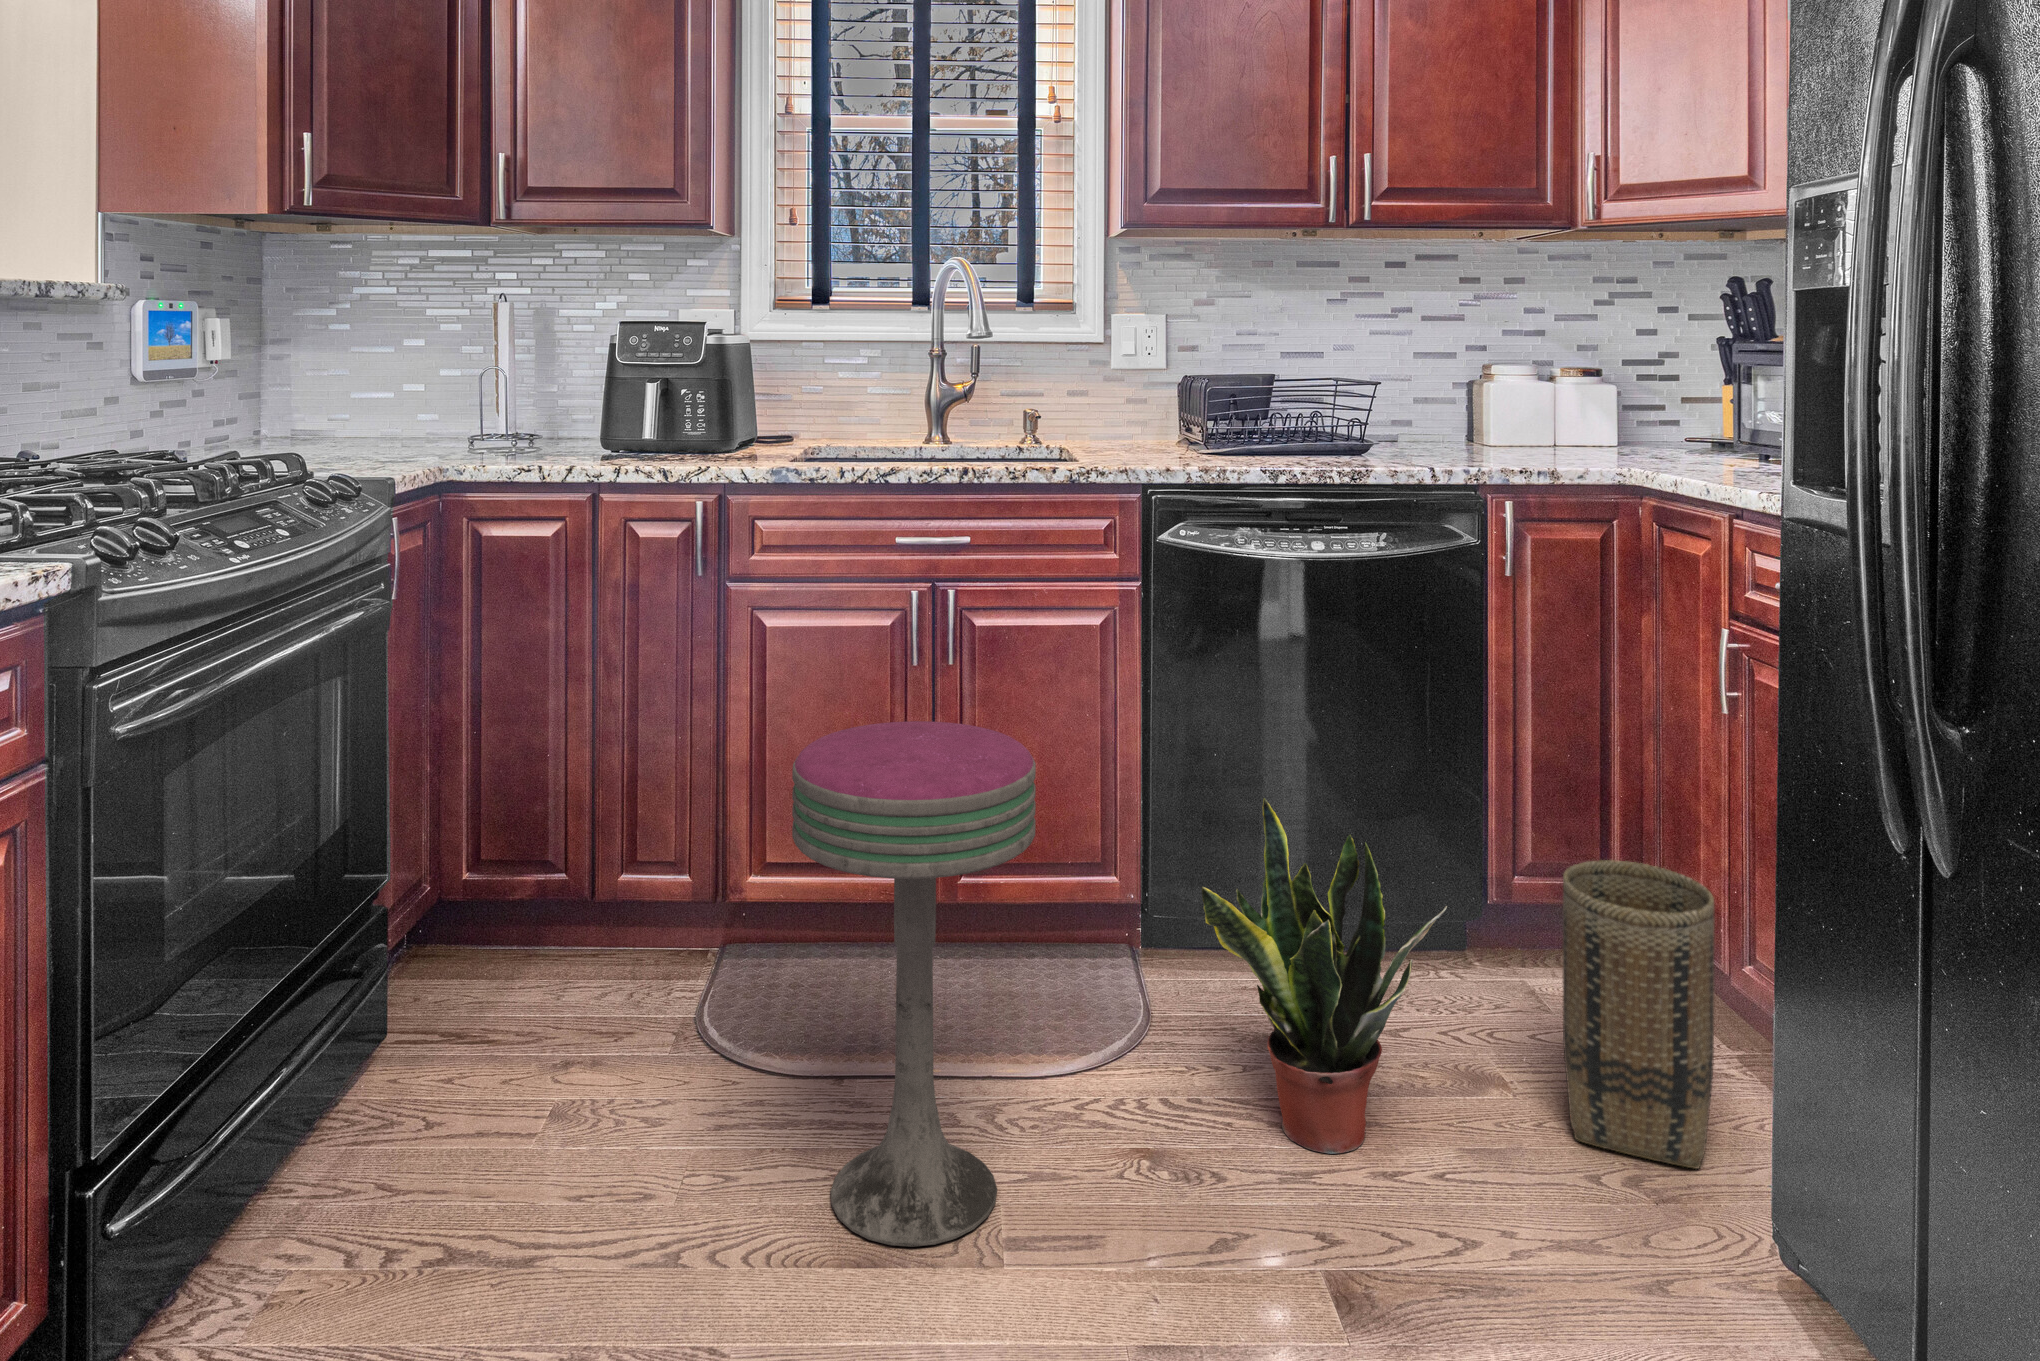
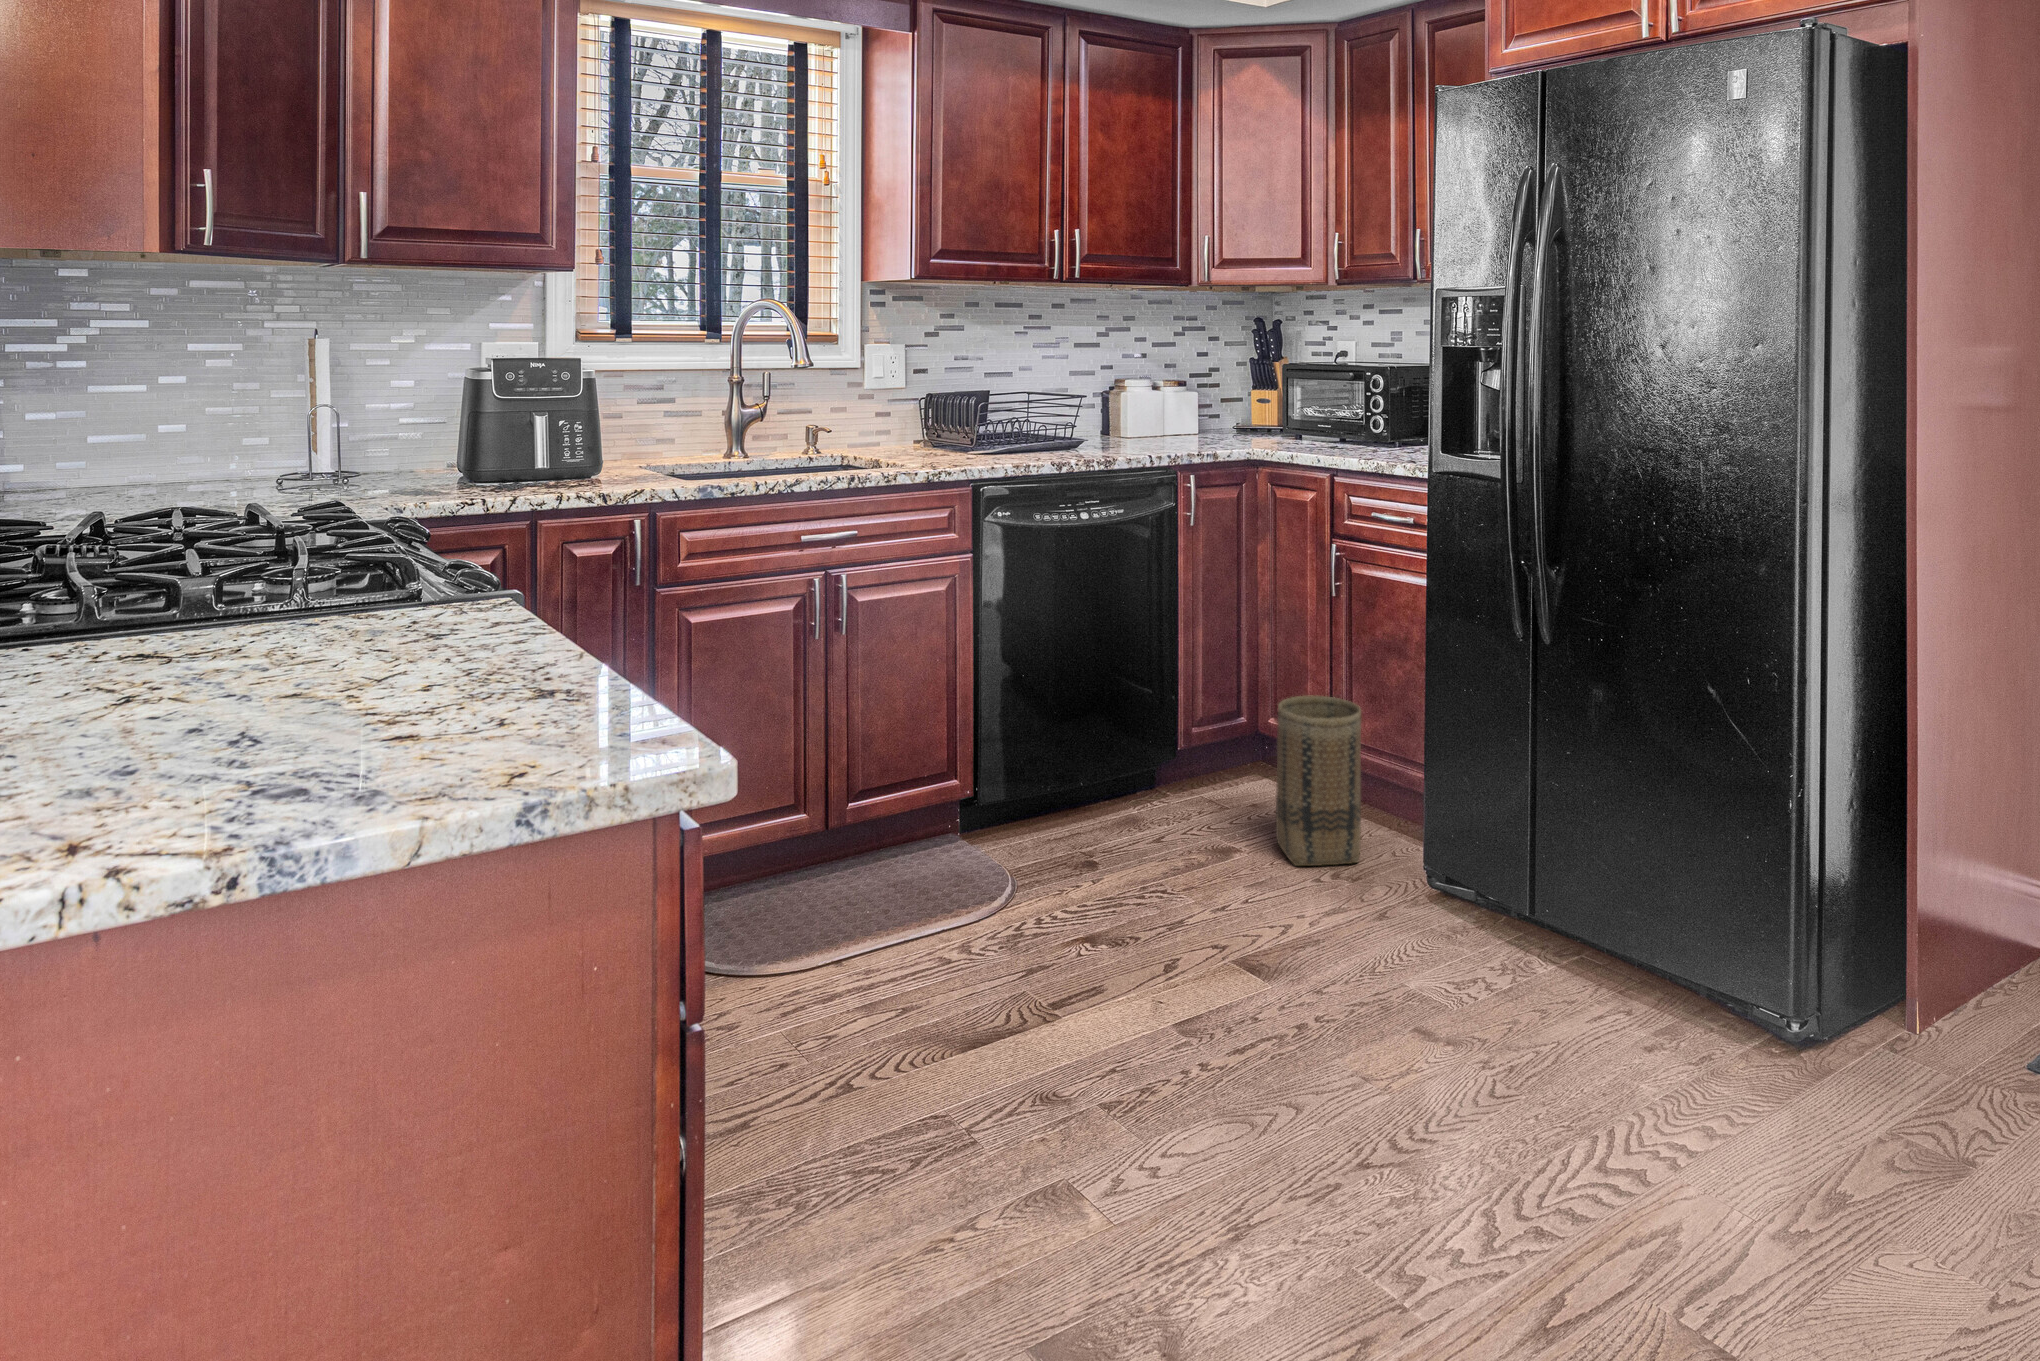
bar stool: present [792,721,1036,1247] -> none [887,667,1061,1029]
potted plant: present [1202,798,1447,1154] -> none [1111,690,1238,909]

